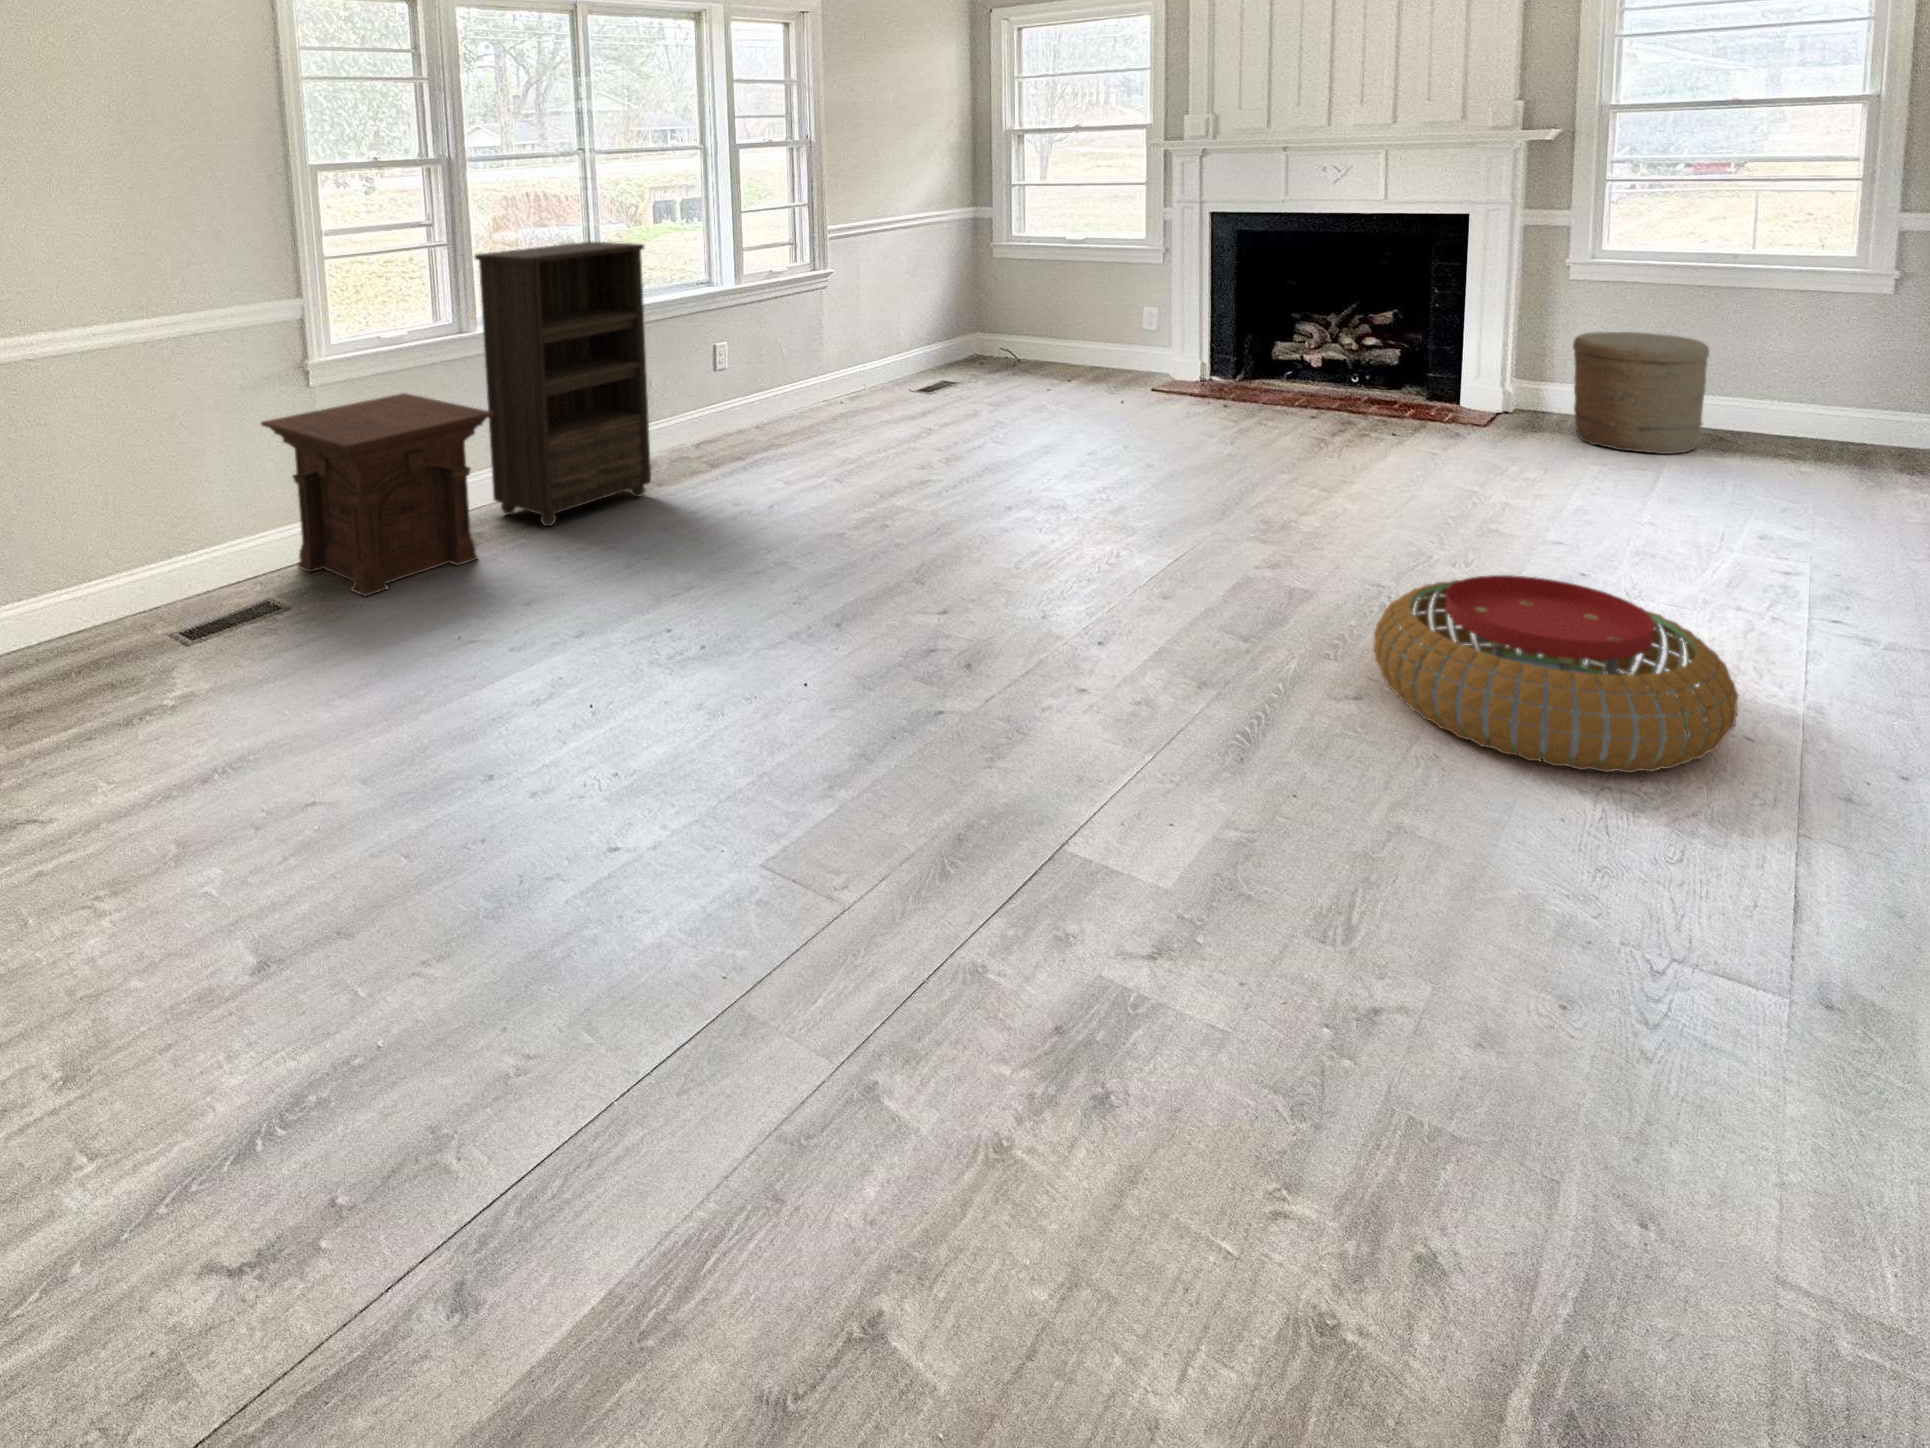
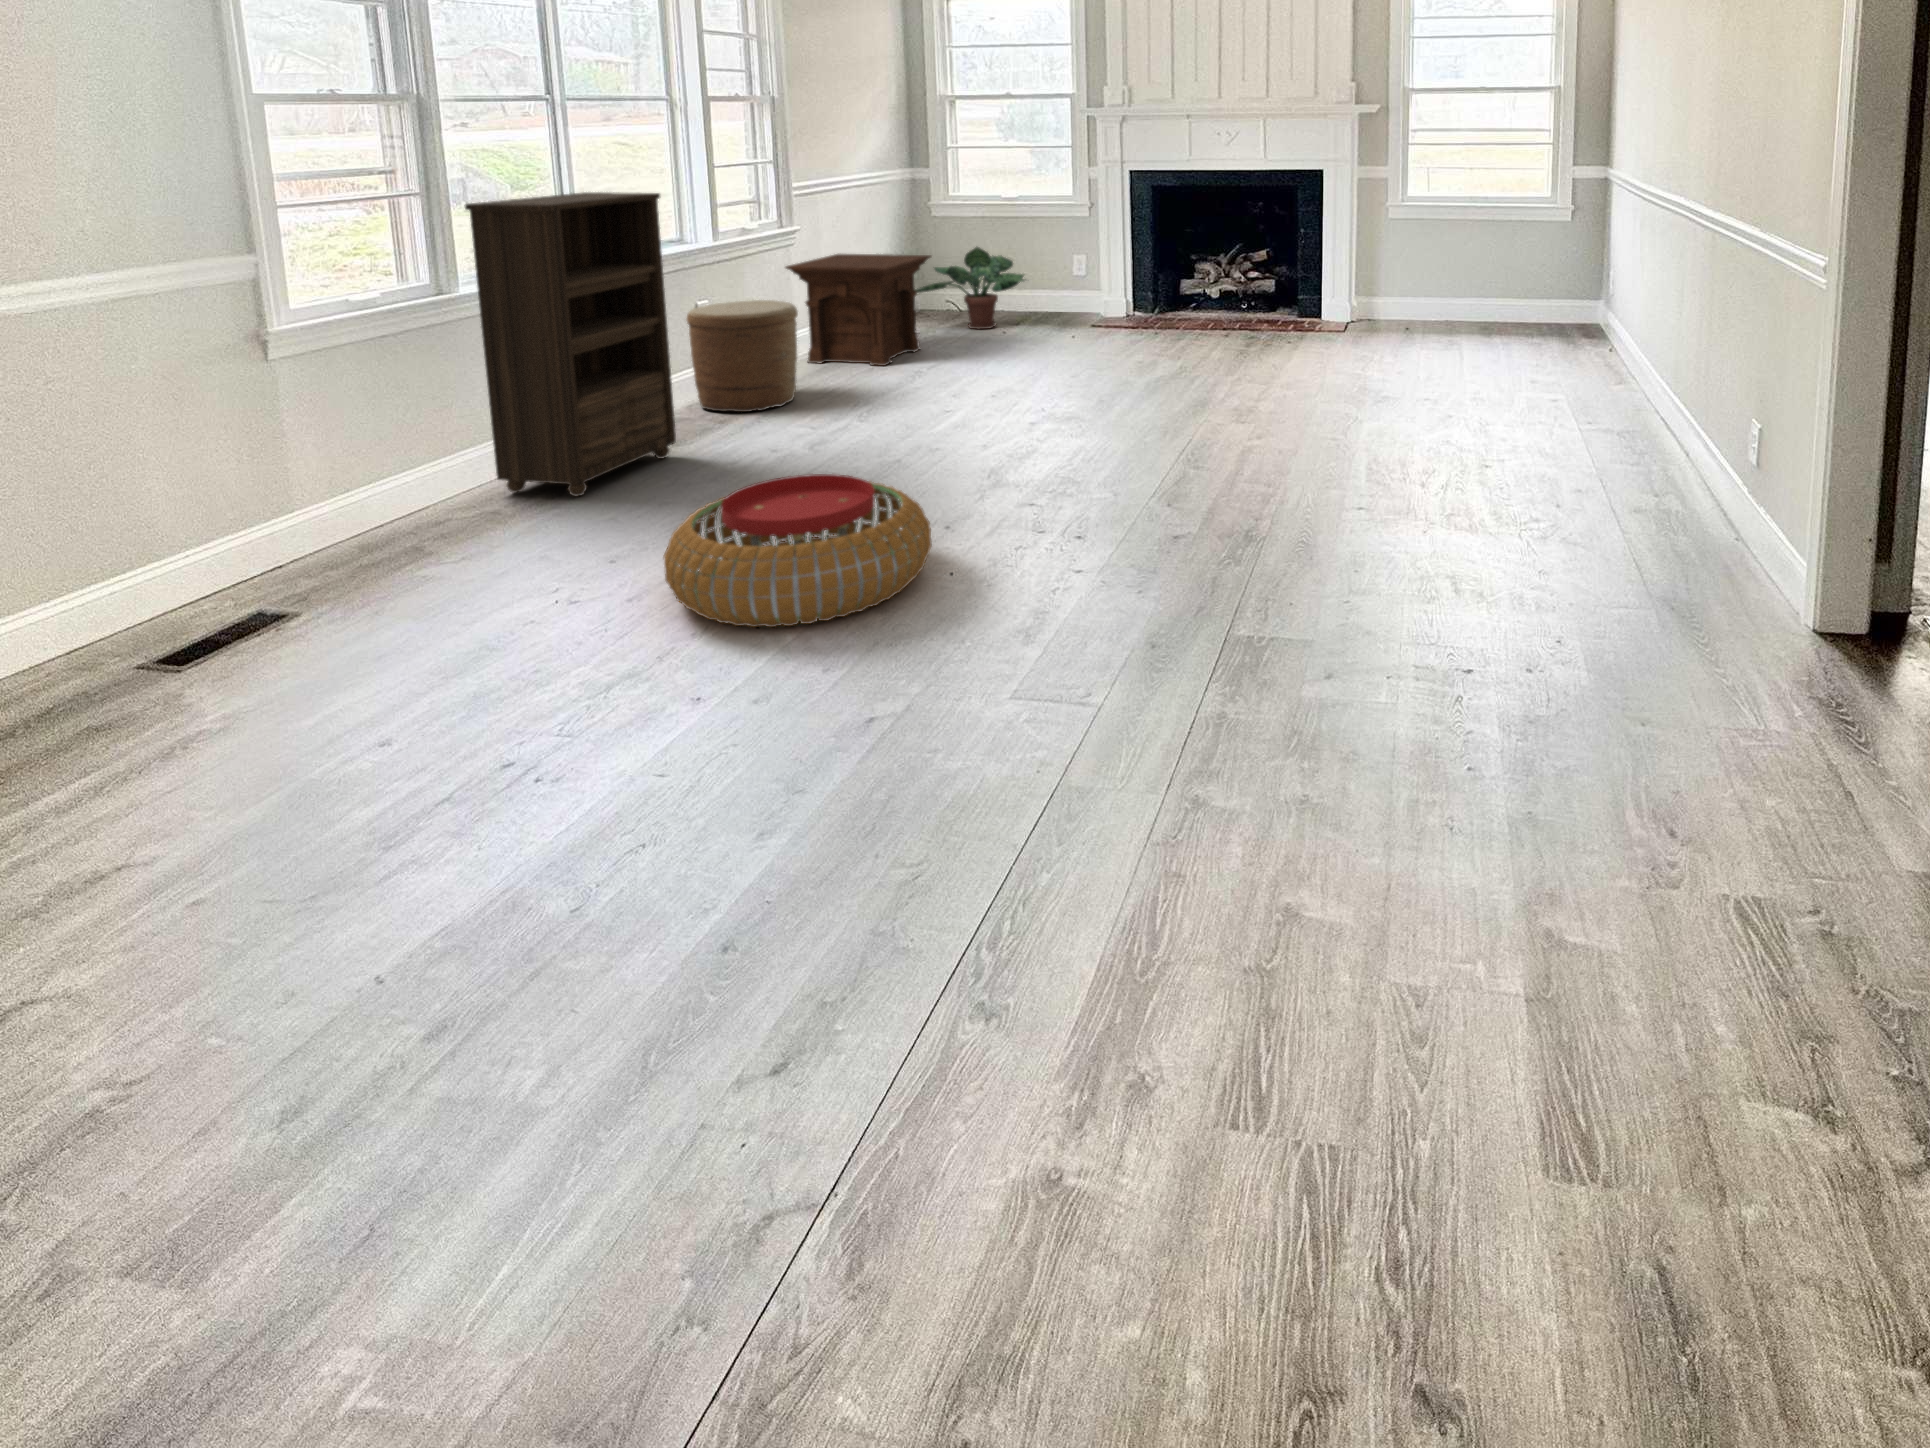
potted plant: none [946,294,1077,384] -> present [915,247,1024,329]
woven basket: present [1573,332,1709,454] -> present [687,300,798,412]
side table: present [261,393,494,596] -> present [786,254,931,366]
pouf: present [1373,575,1738,773] -> present [664,474,932,627]

